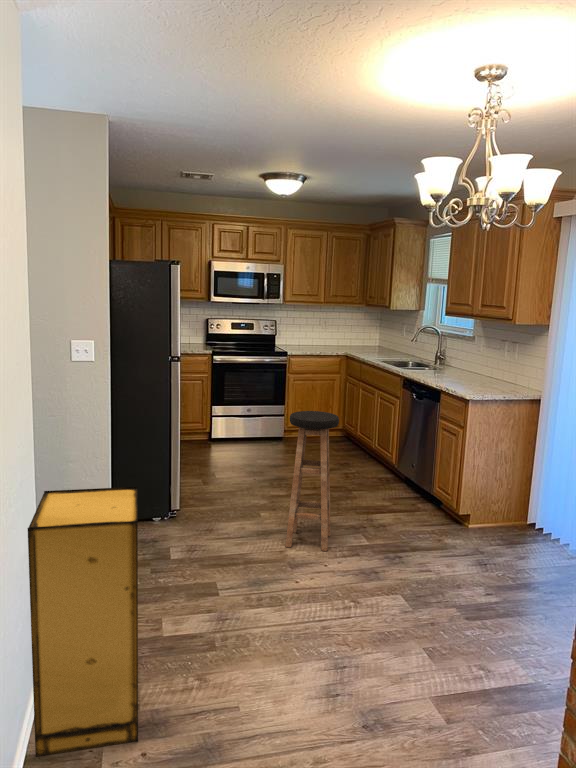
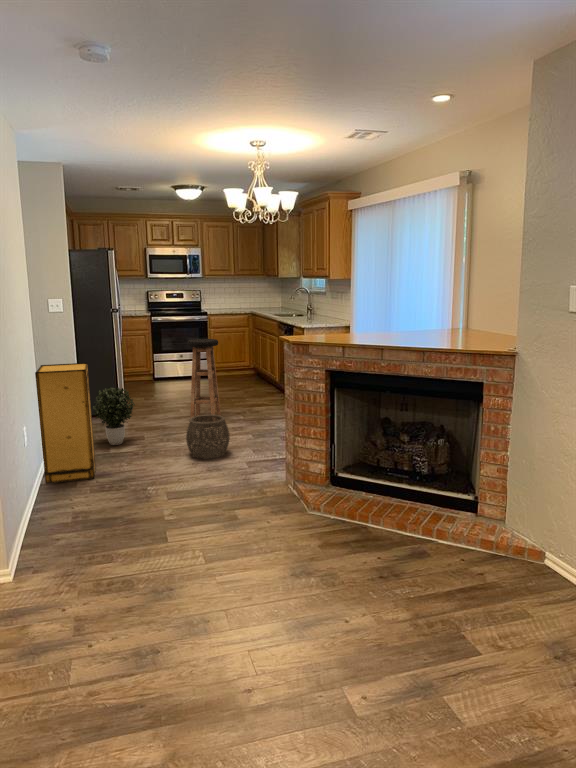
potted plant: none [135,505,209,609] -> present [93,387,135,445]
woven basket: none [309,577,392,677] -> present [186,414,230,459]

